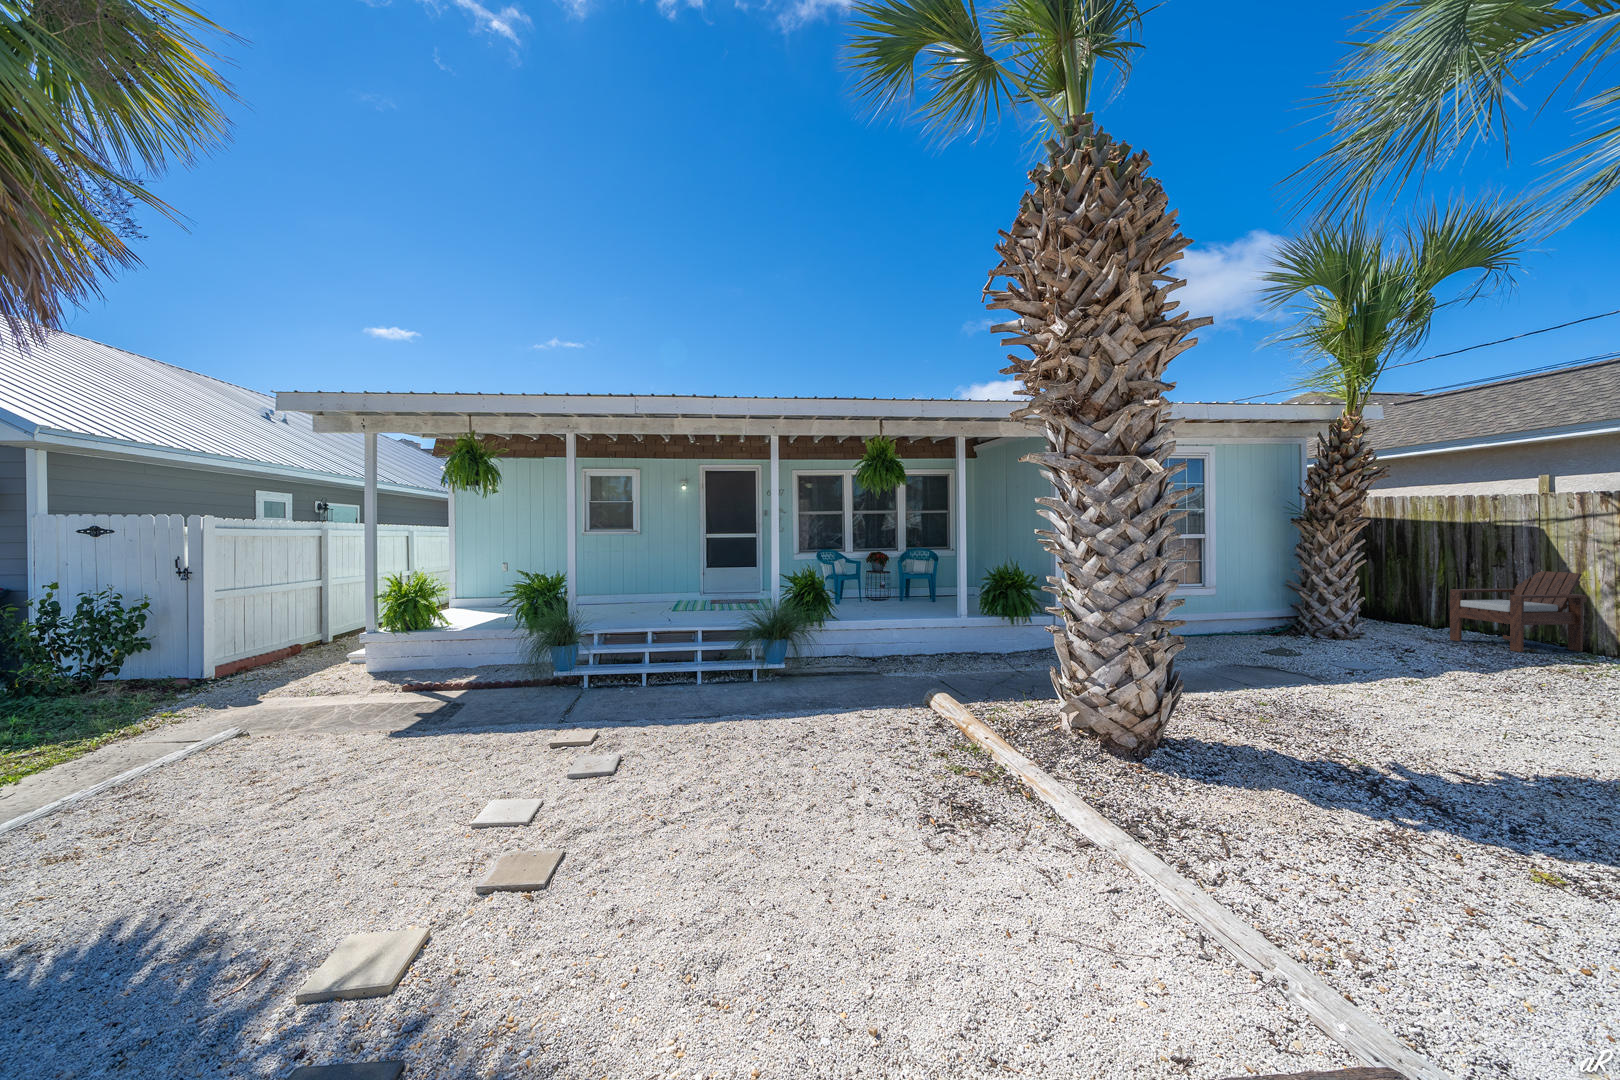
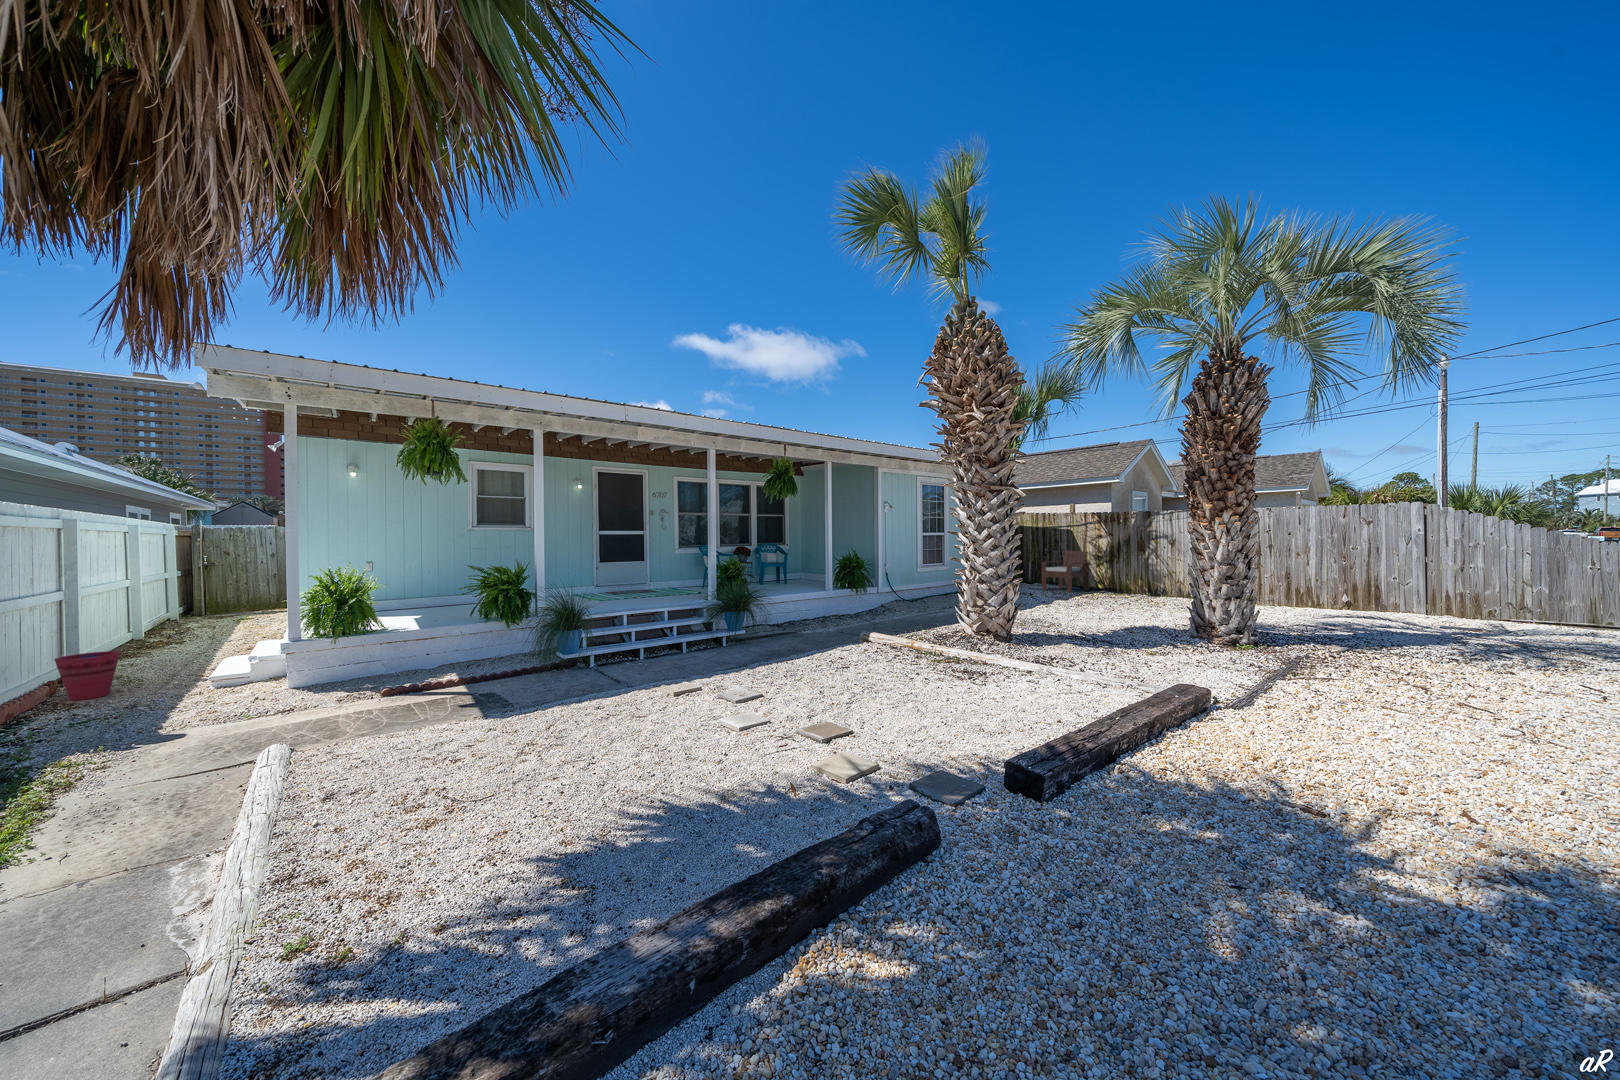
bucket: none [300,624,339,659] -> present [55,651,120,700]

